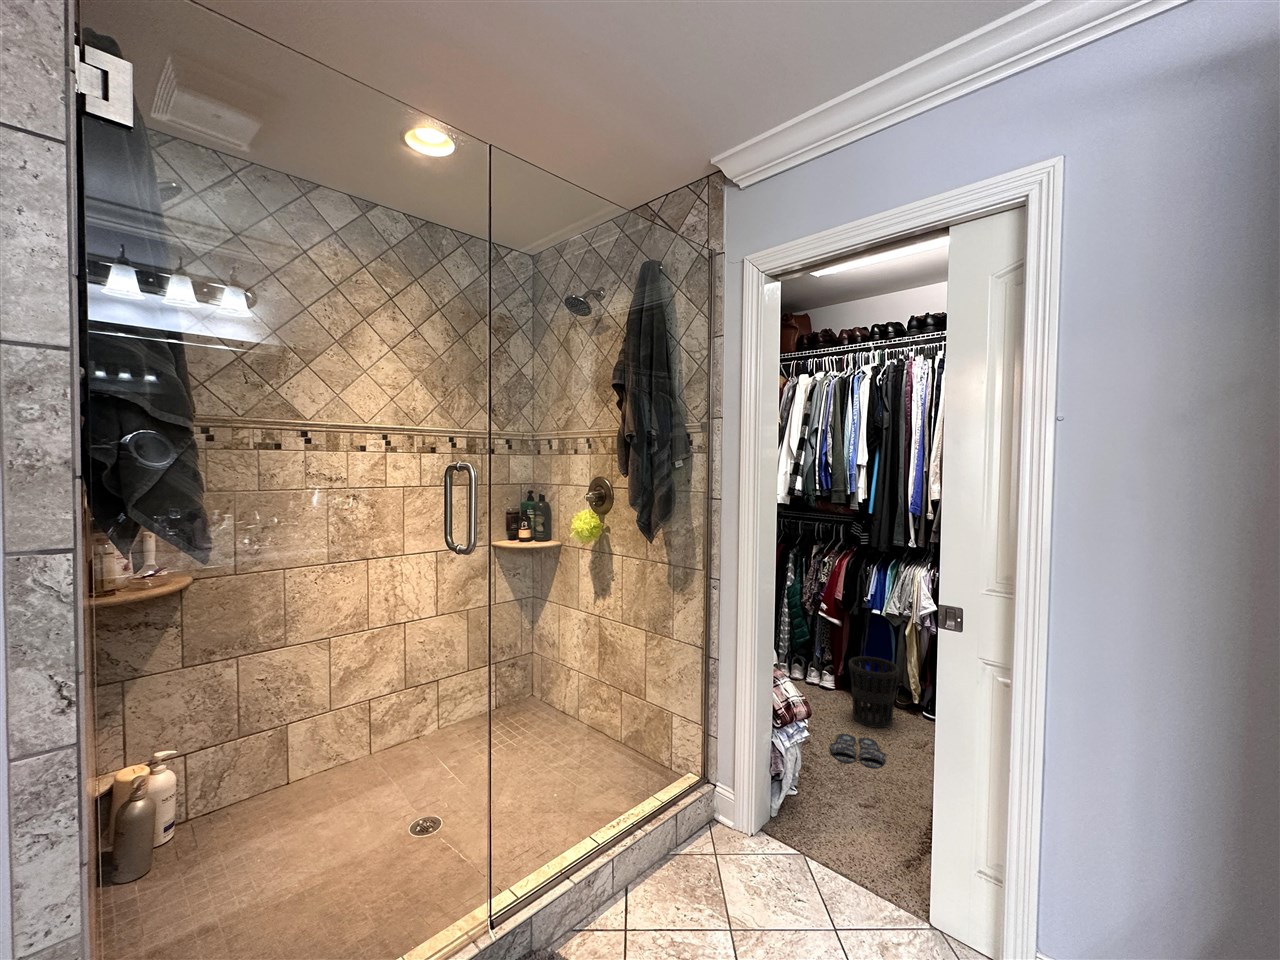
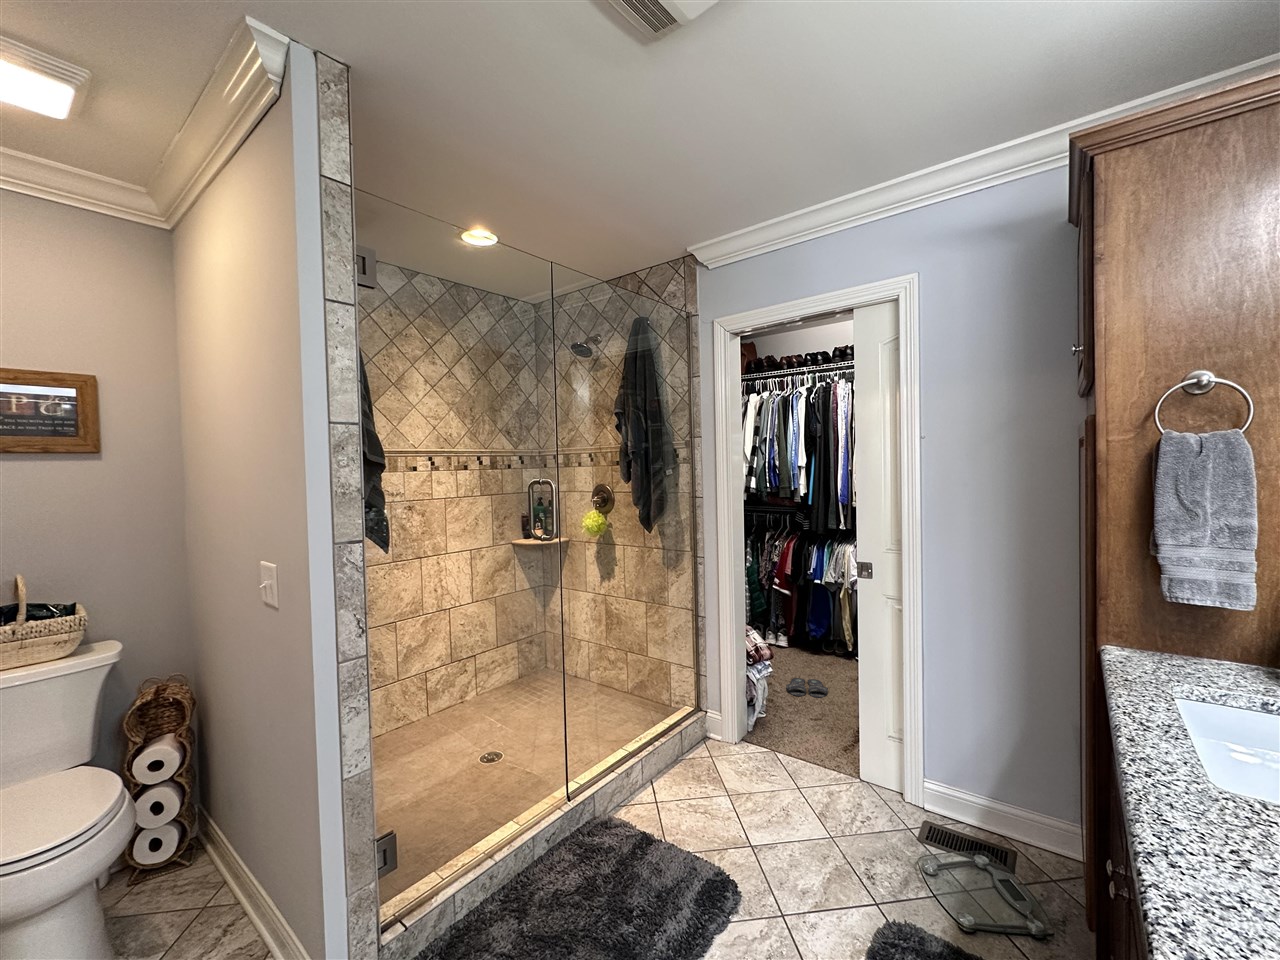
wastebasket: present [849,656,900,728] -> none [797,618,836,672]

